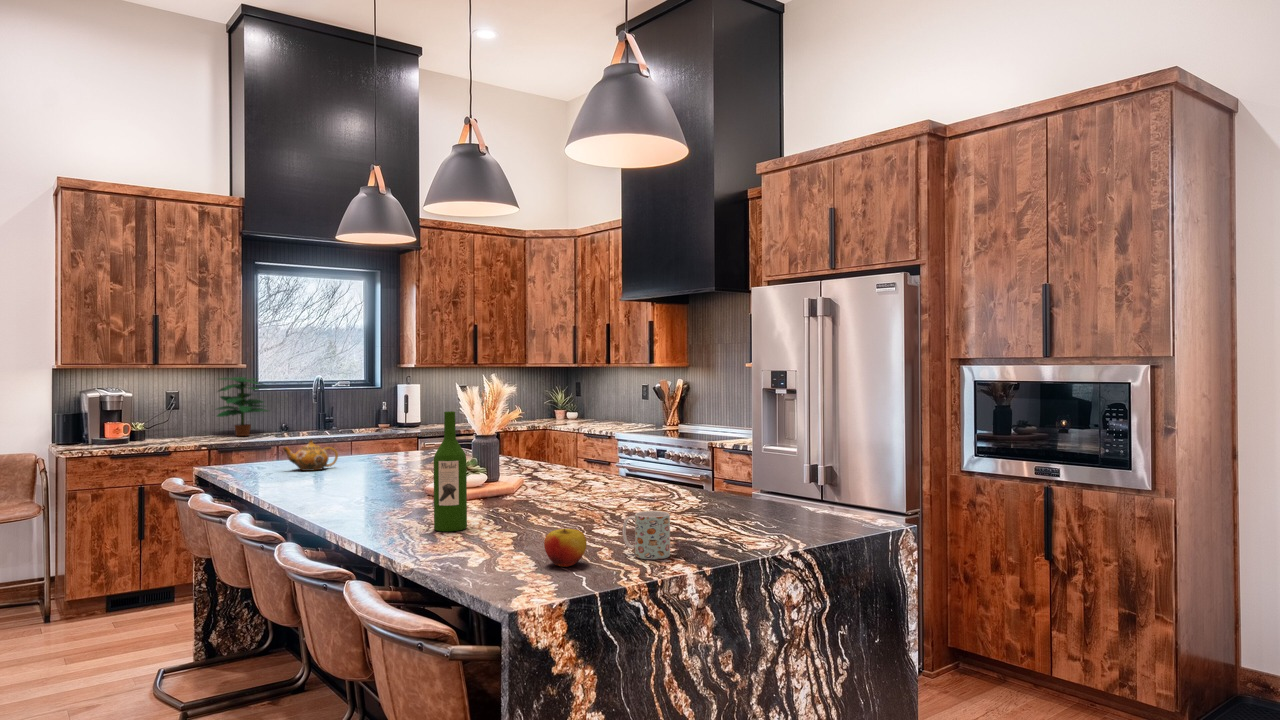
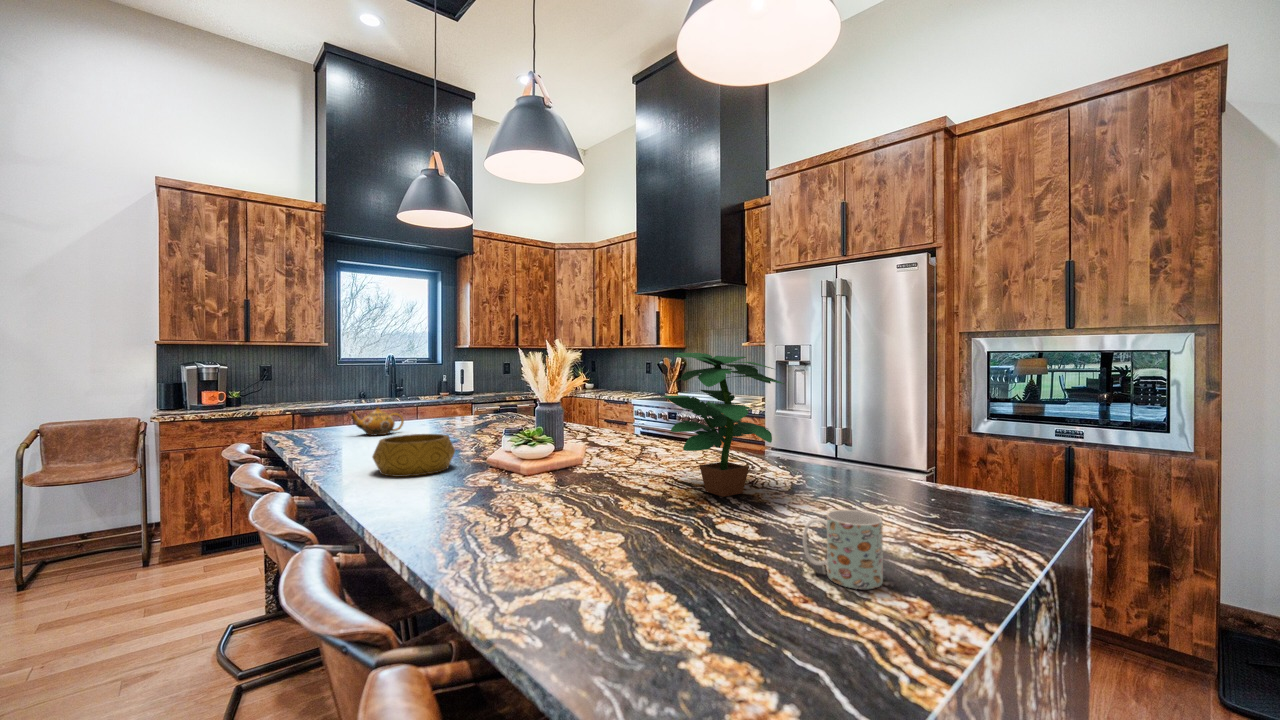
potted plant: present [217,377,268,436] -> present [663,353,784,497]
wine bottle: present [434,411,467,532] -> none [512,372,554,525]
decorative bowl: none [316,466,392,503] -> present [372,434,455,477]
apple: present [544,529,587,567] -> none [711,547,780,615]

